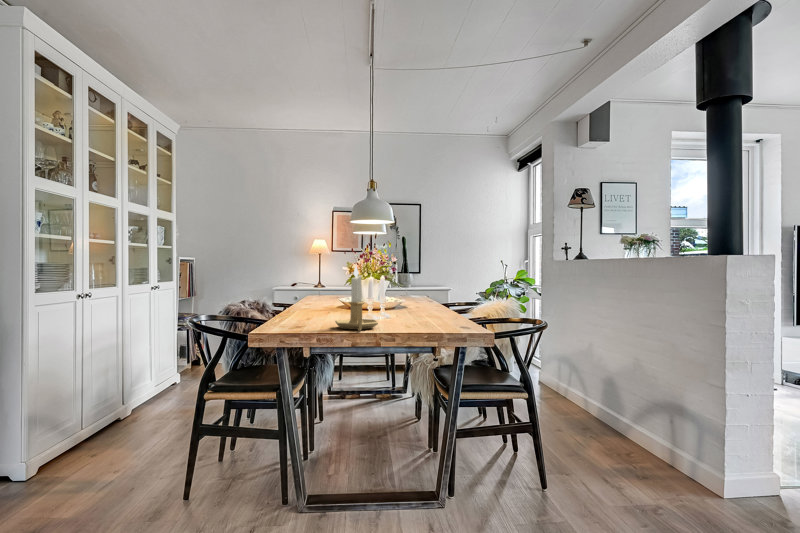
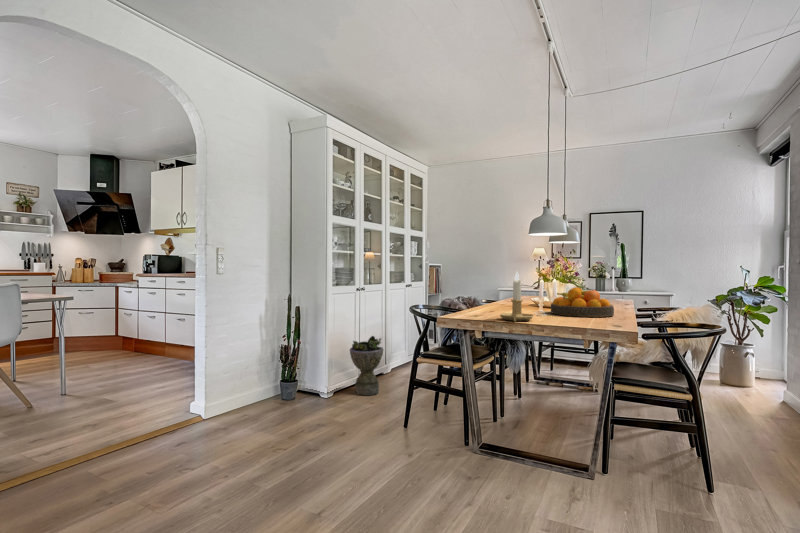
fruit bowl: none [375,284,444,318] -> present [551,287,614,317]
planter: none [67,364,128,458] -> present [350,336,383,396]

